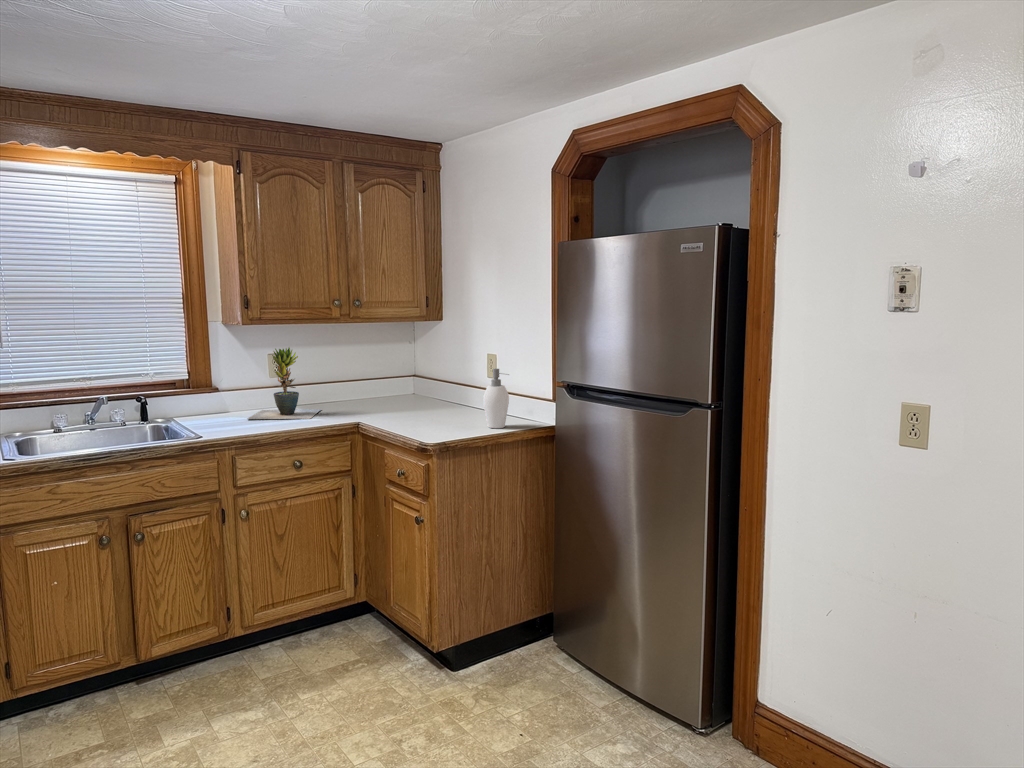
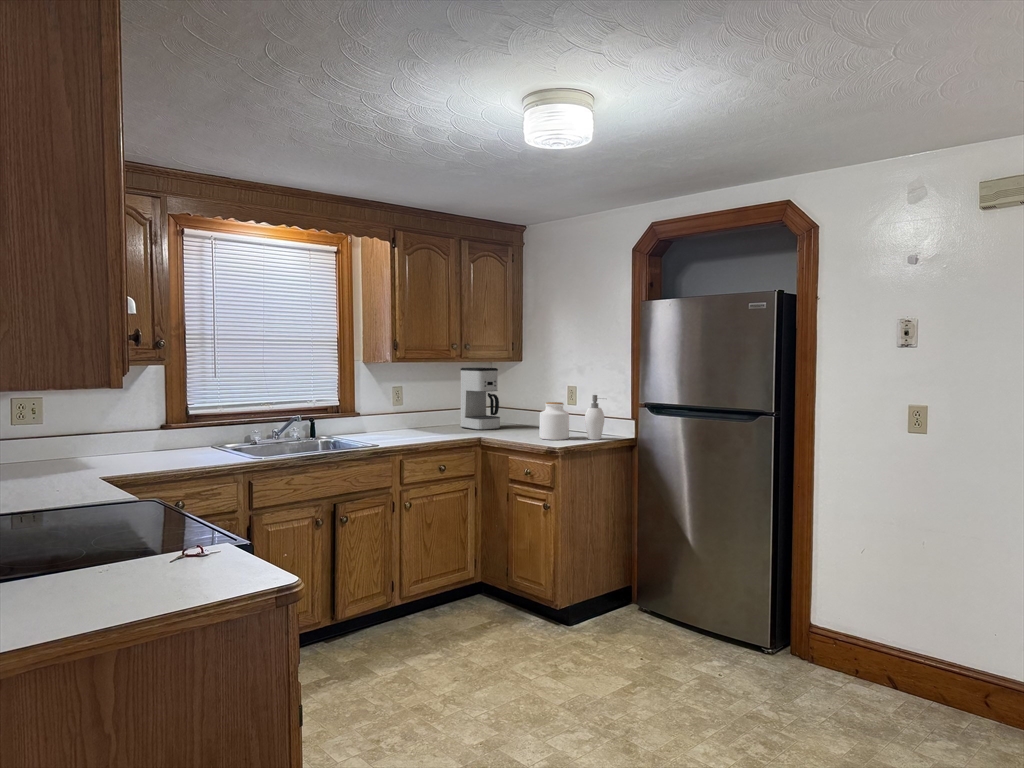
coffee maker: none [356,327,406,408] -> present [460,367,500,430]
potted plant: present [247,348,321,419] -> none [391,380,441,436]
jar: none [426,377,465,428] -> present [539,402,569,440]

